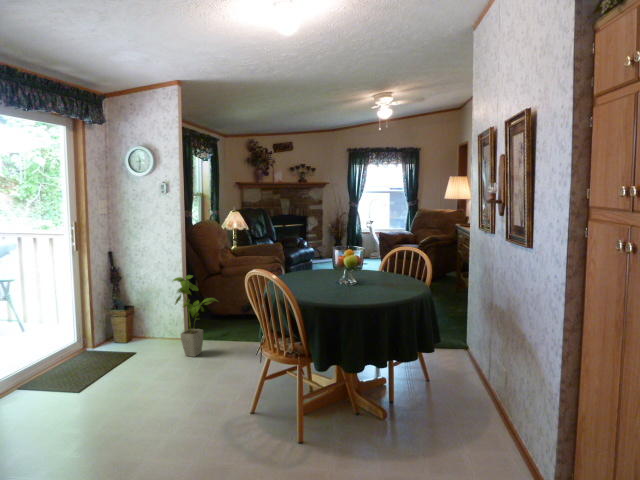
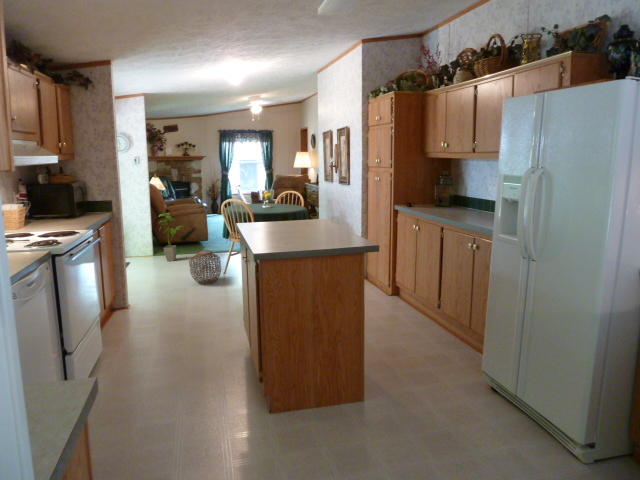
woven basket: none [146,373,214,452] -> present [189,250,221,284]

